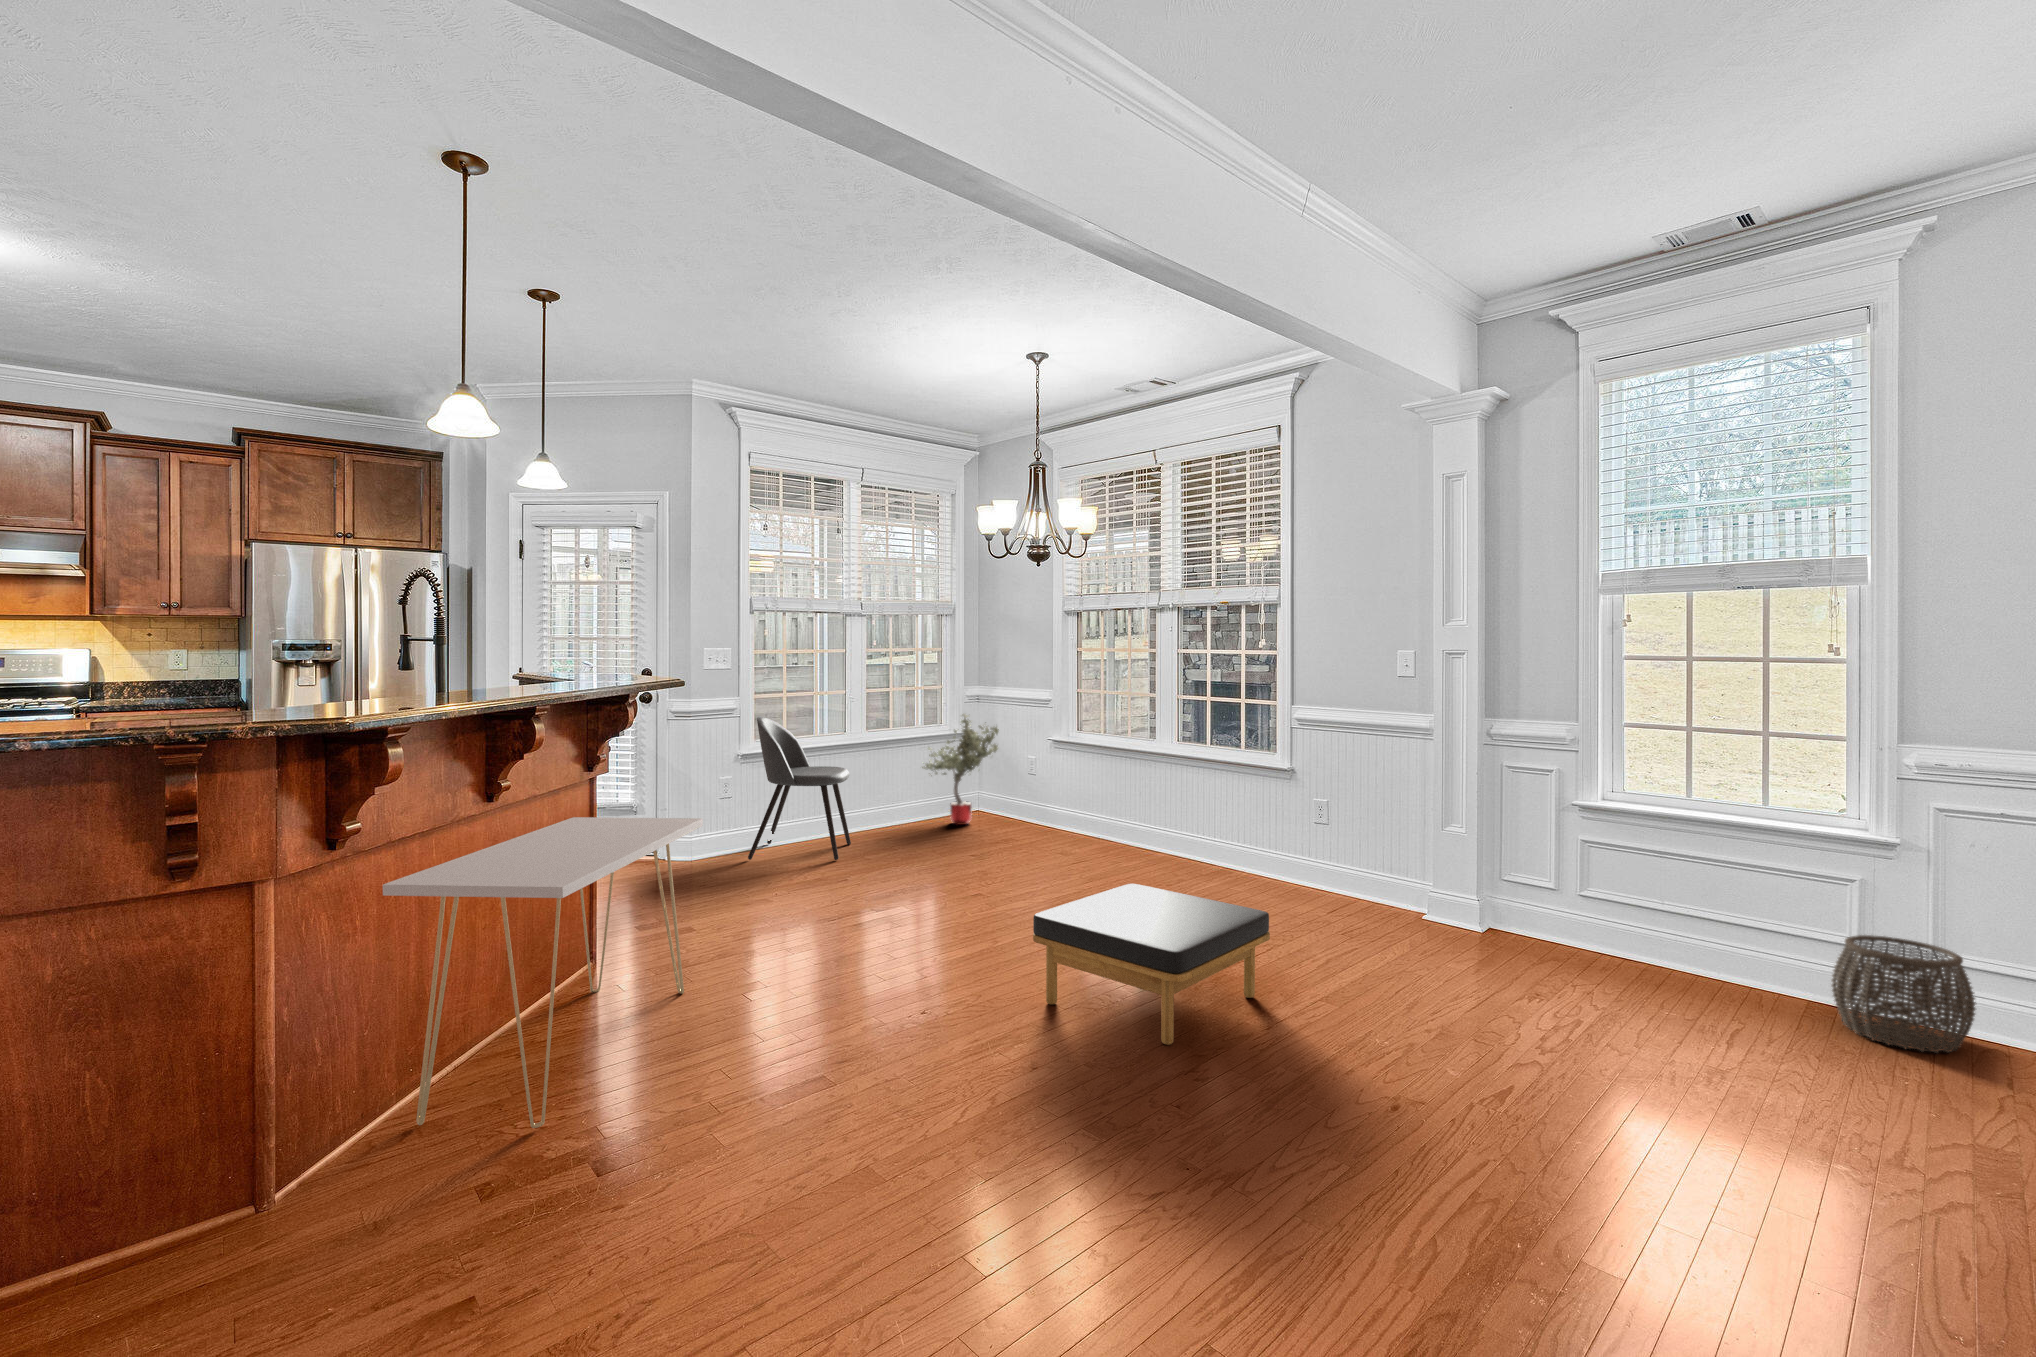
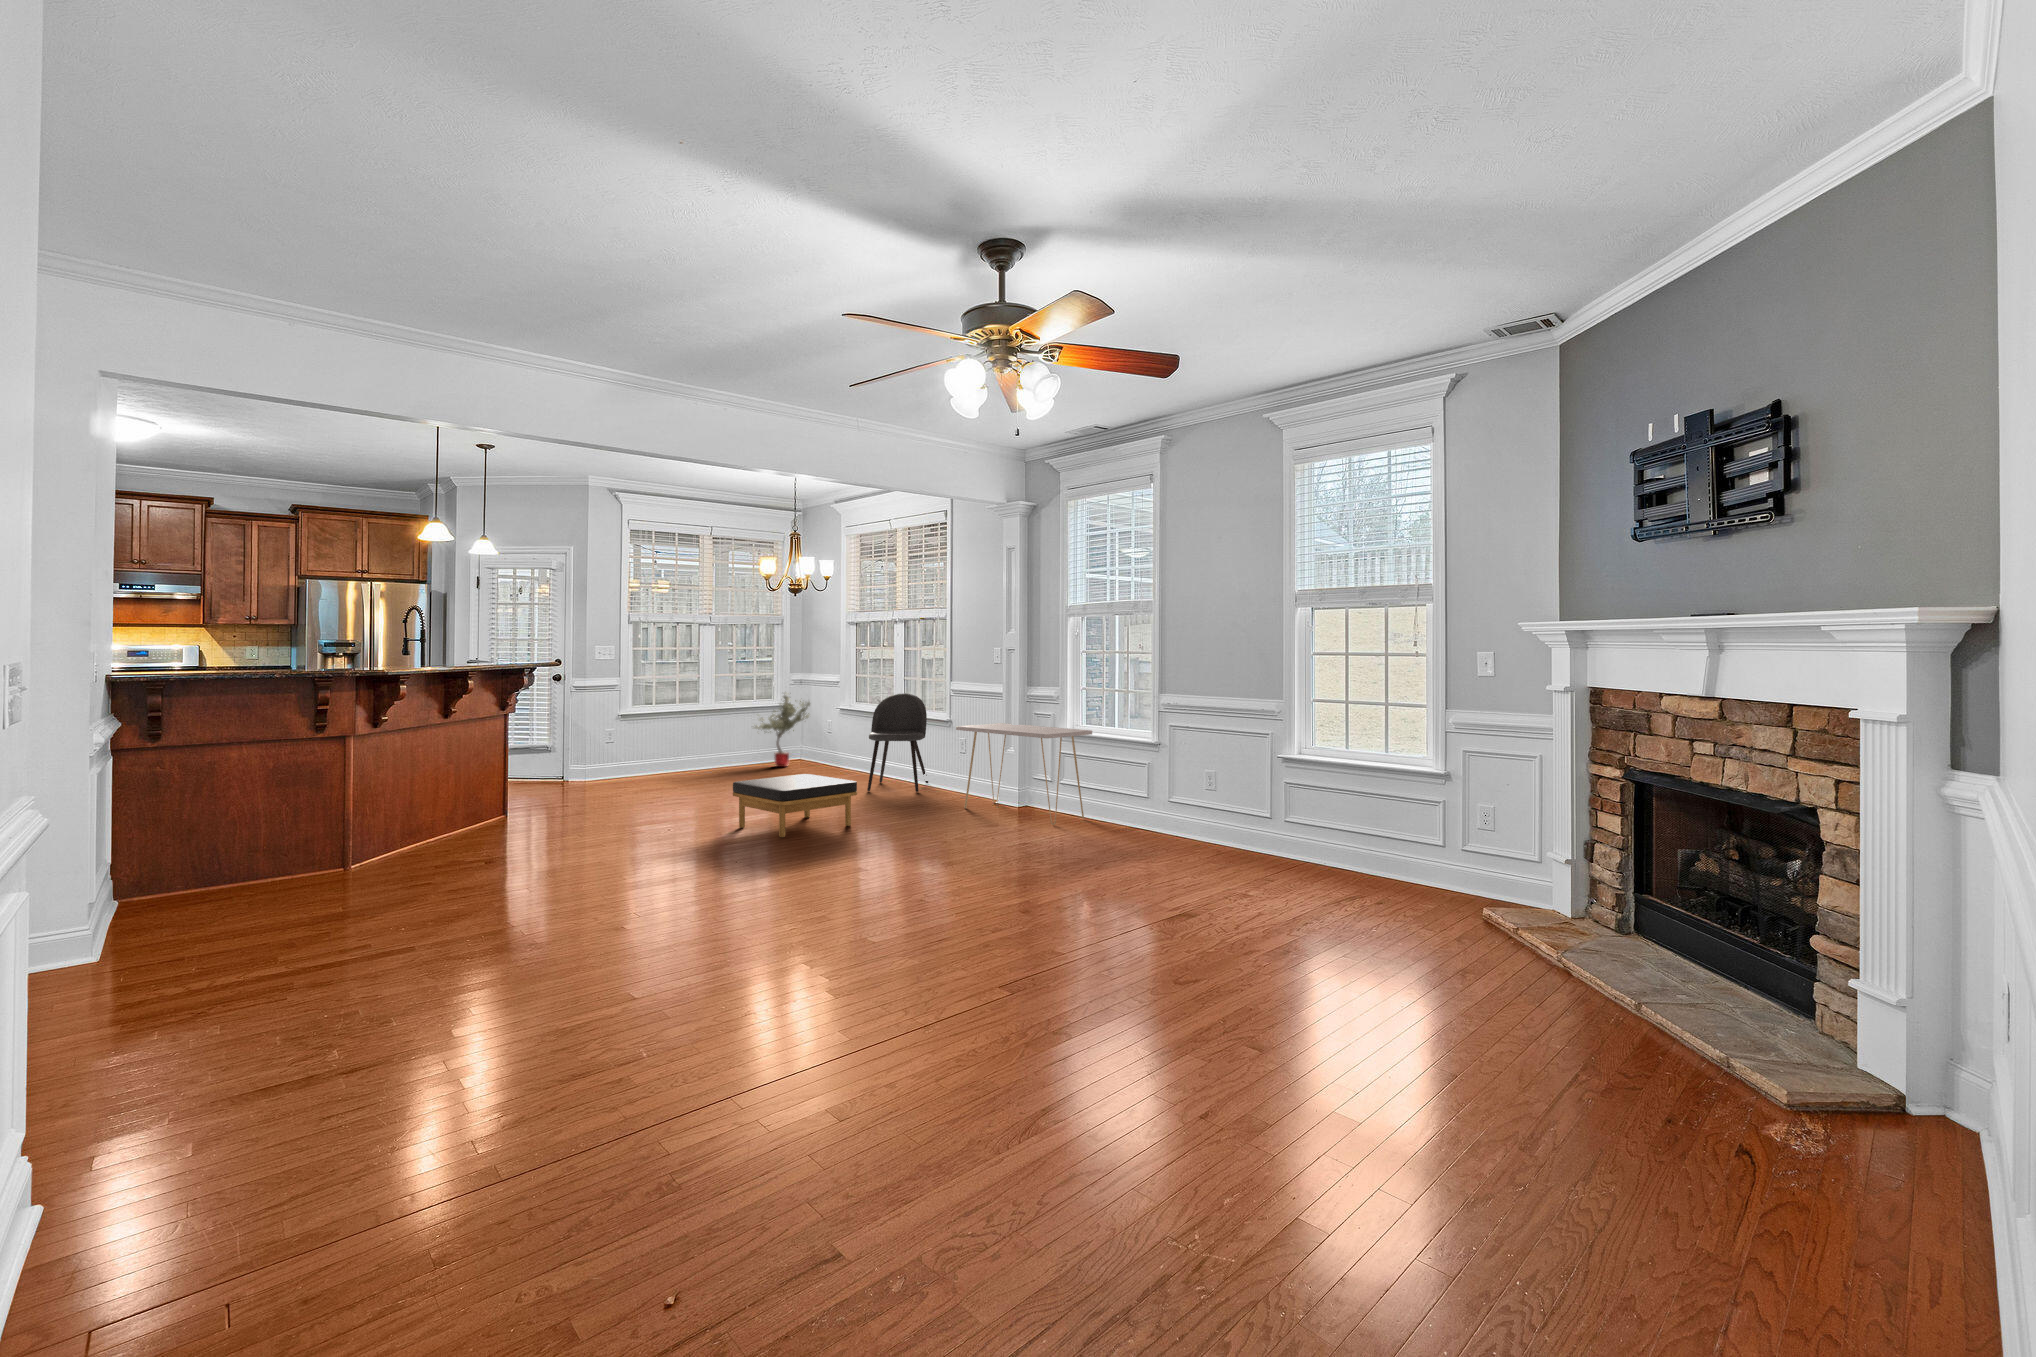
dining chair: present [748,716,851,860] -> present [867,693,928,792]
console table: present [383,817,703,1128] -> present [956,723,1092,825]
woven basket: present [1832,935,1976,1053] -> none [1120,789,1172,839]

